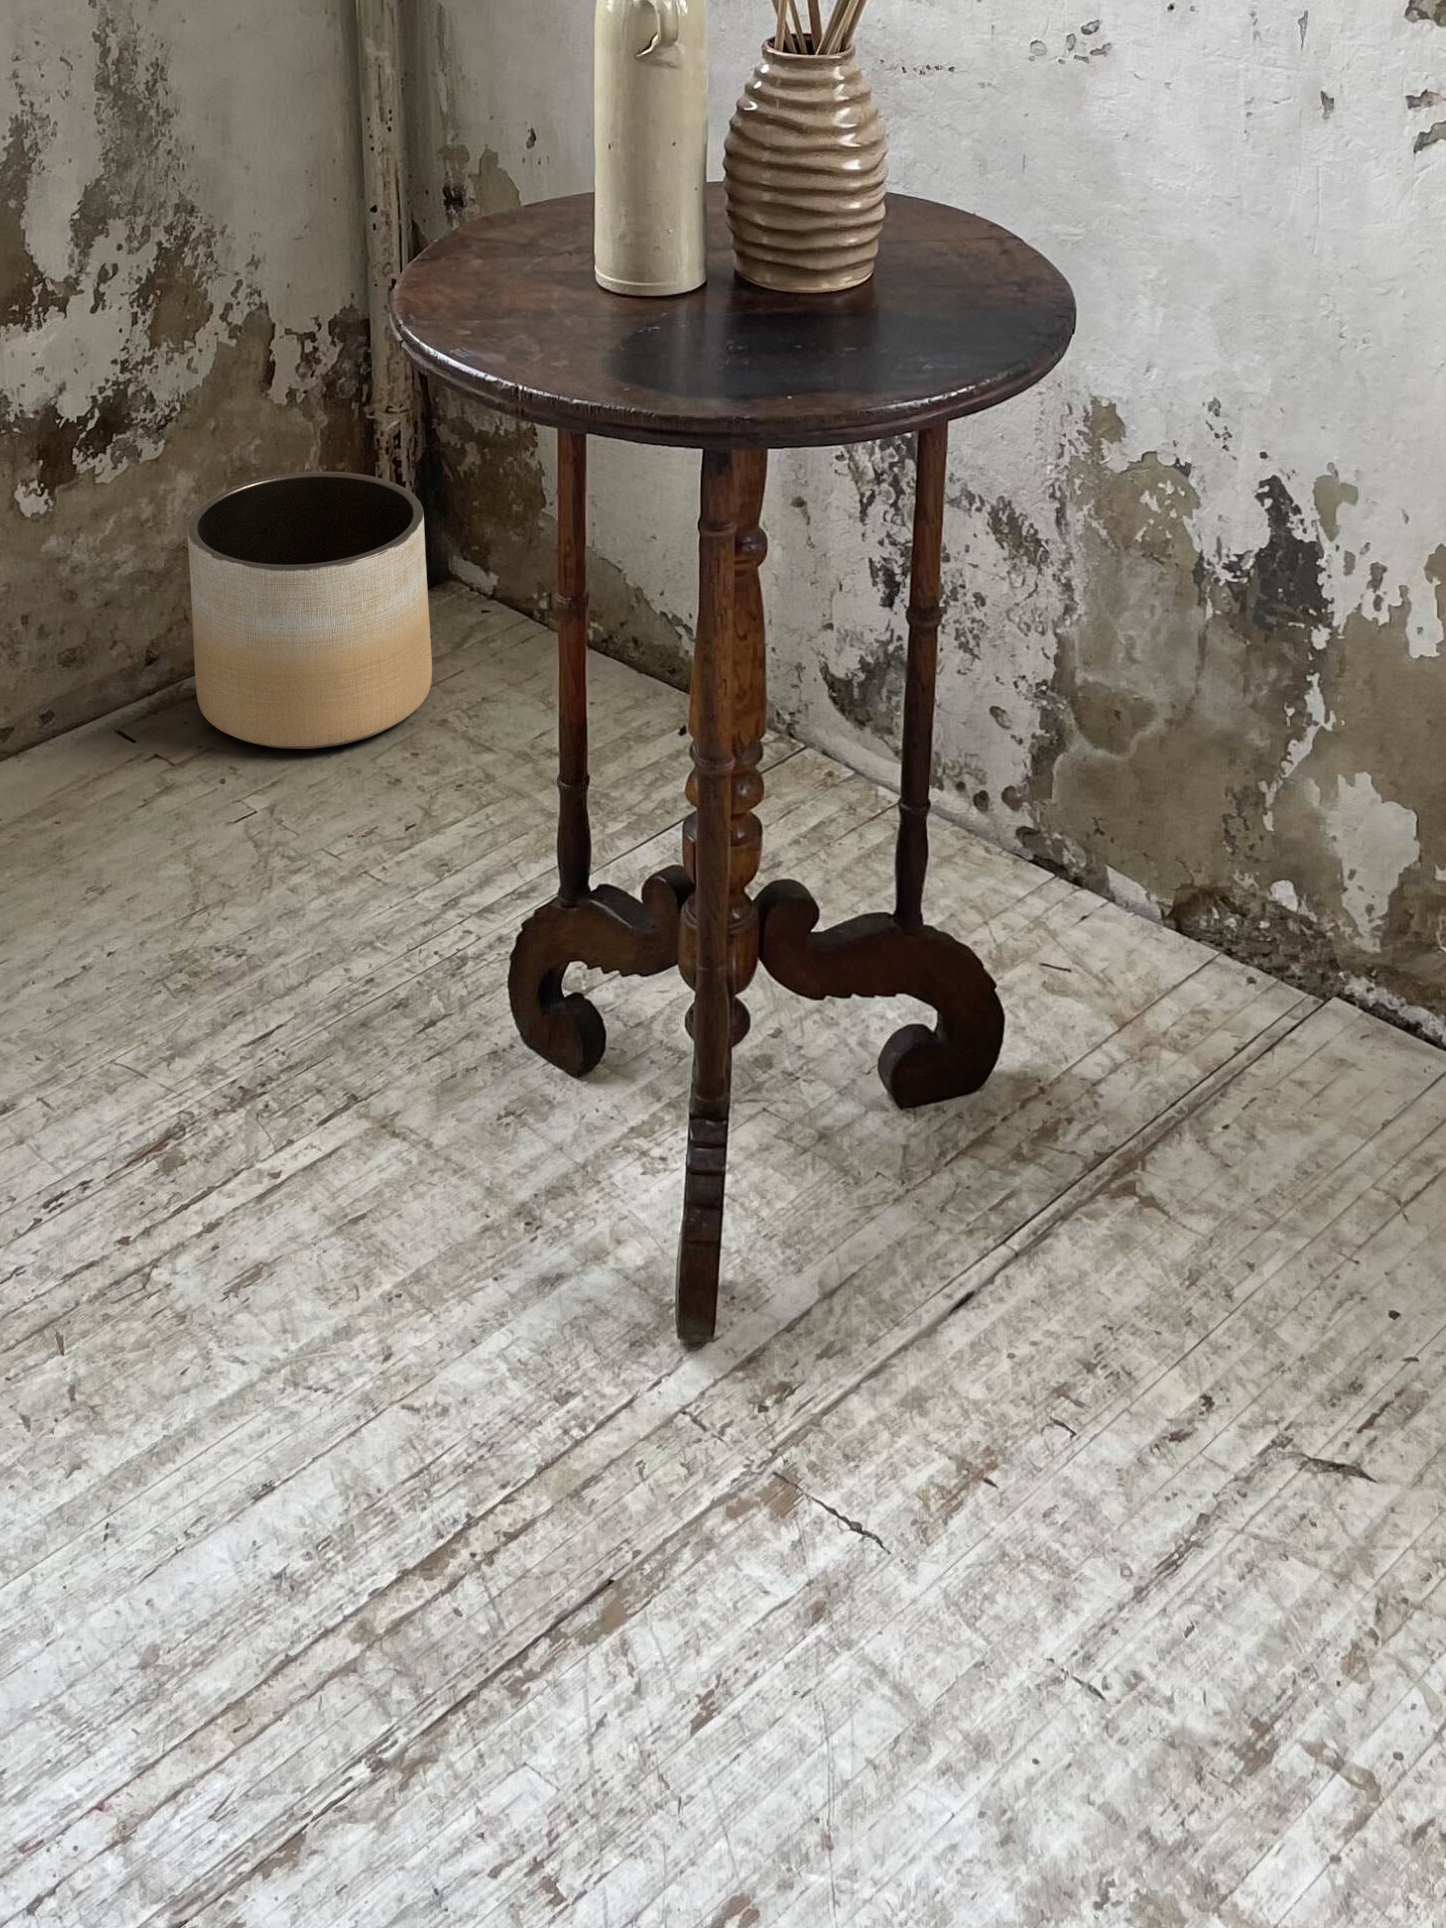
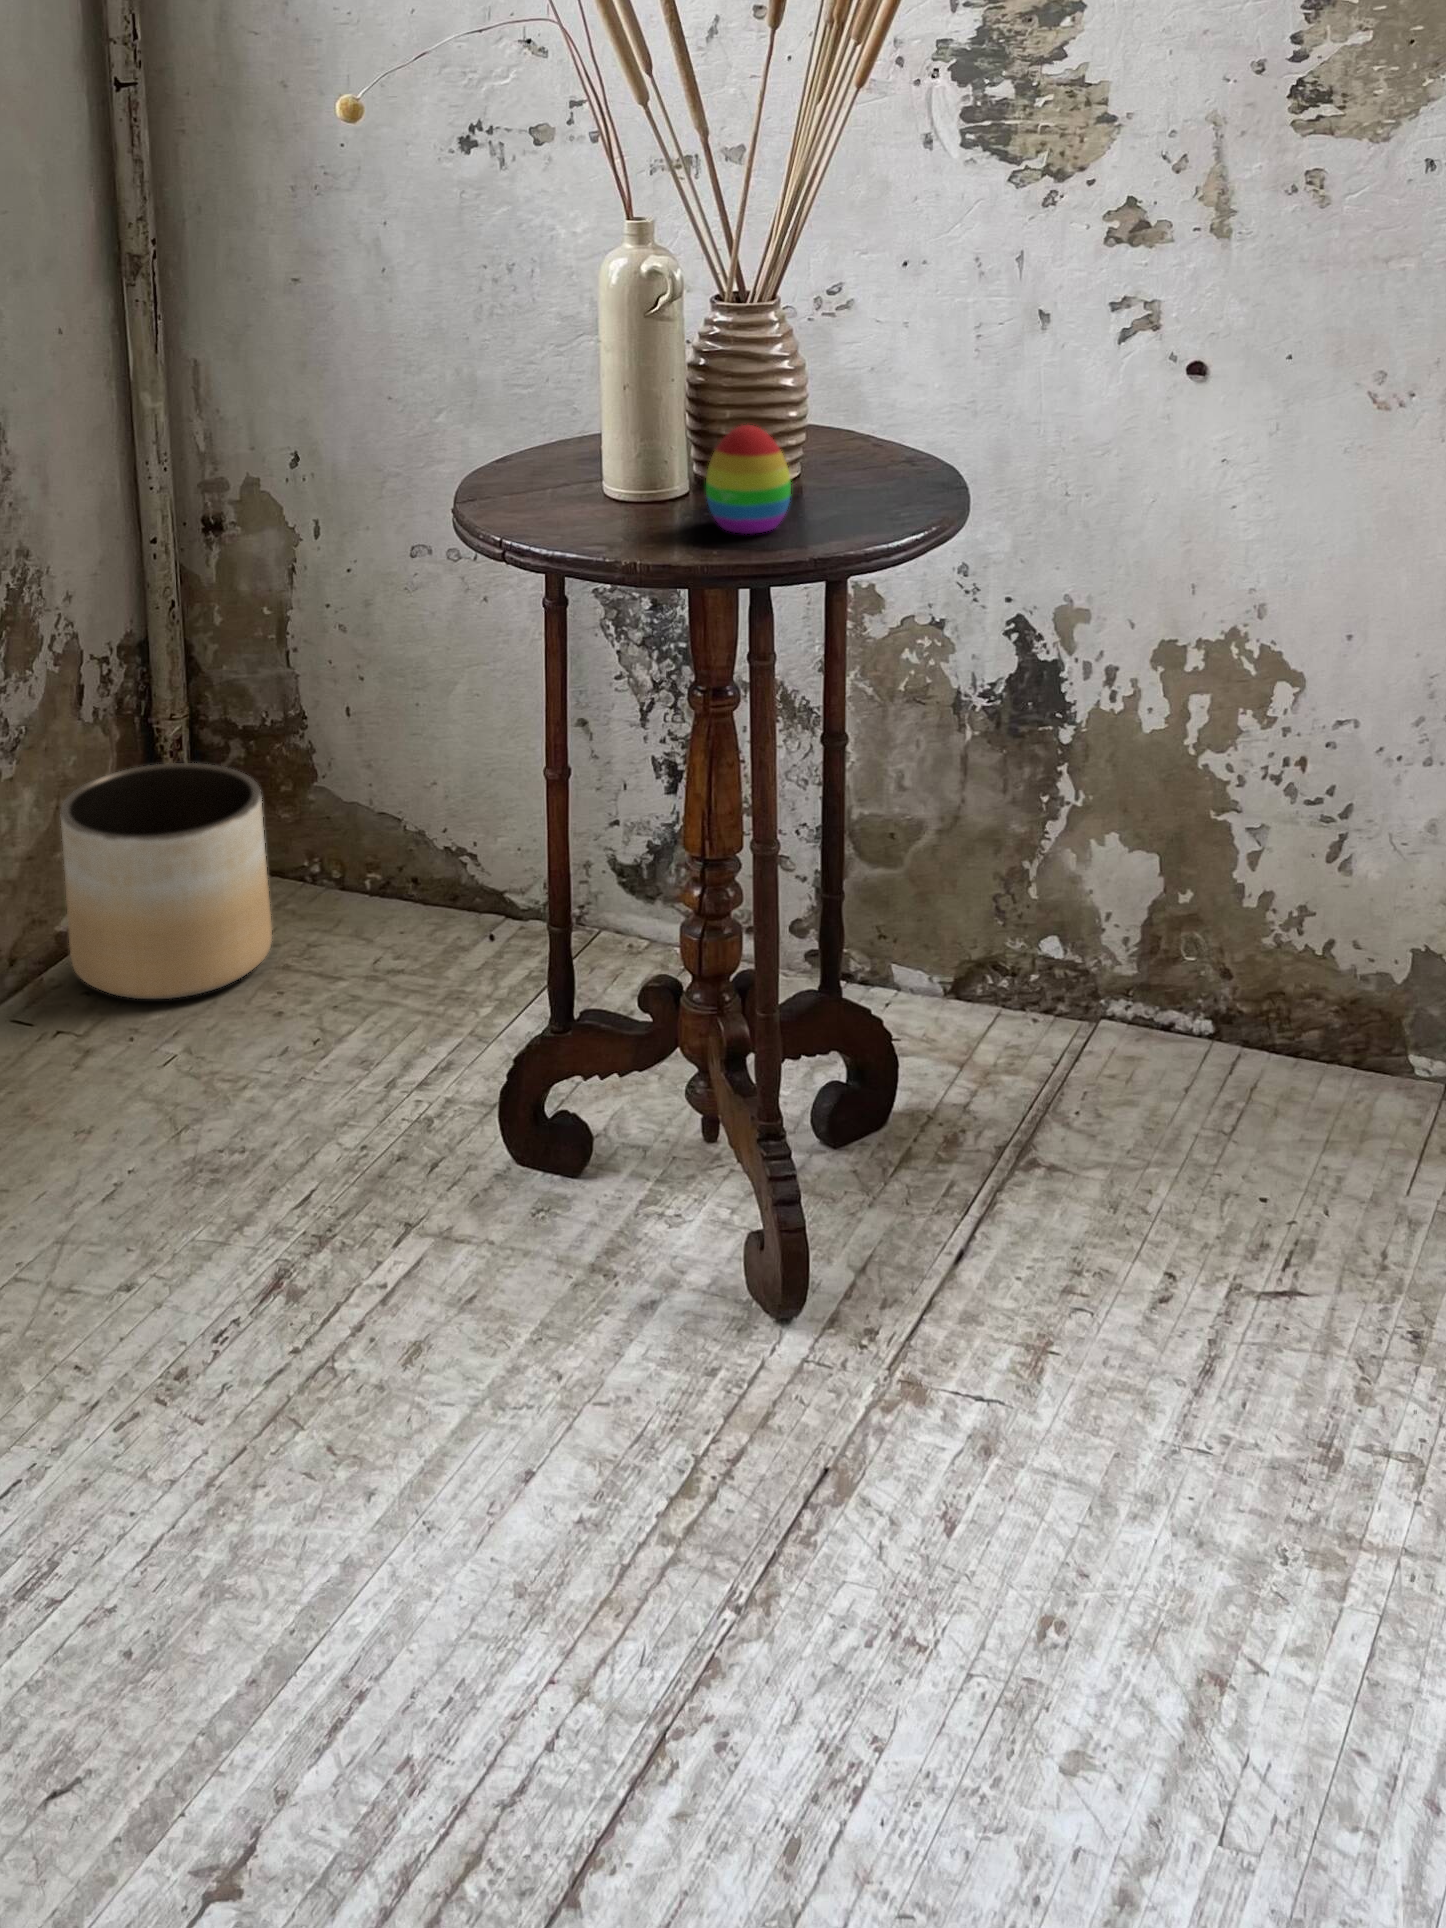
decorative egg: none [647,215,761,361] -> present [706,425,791,534]

